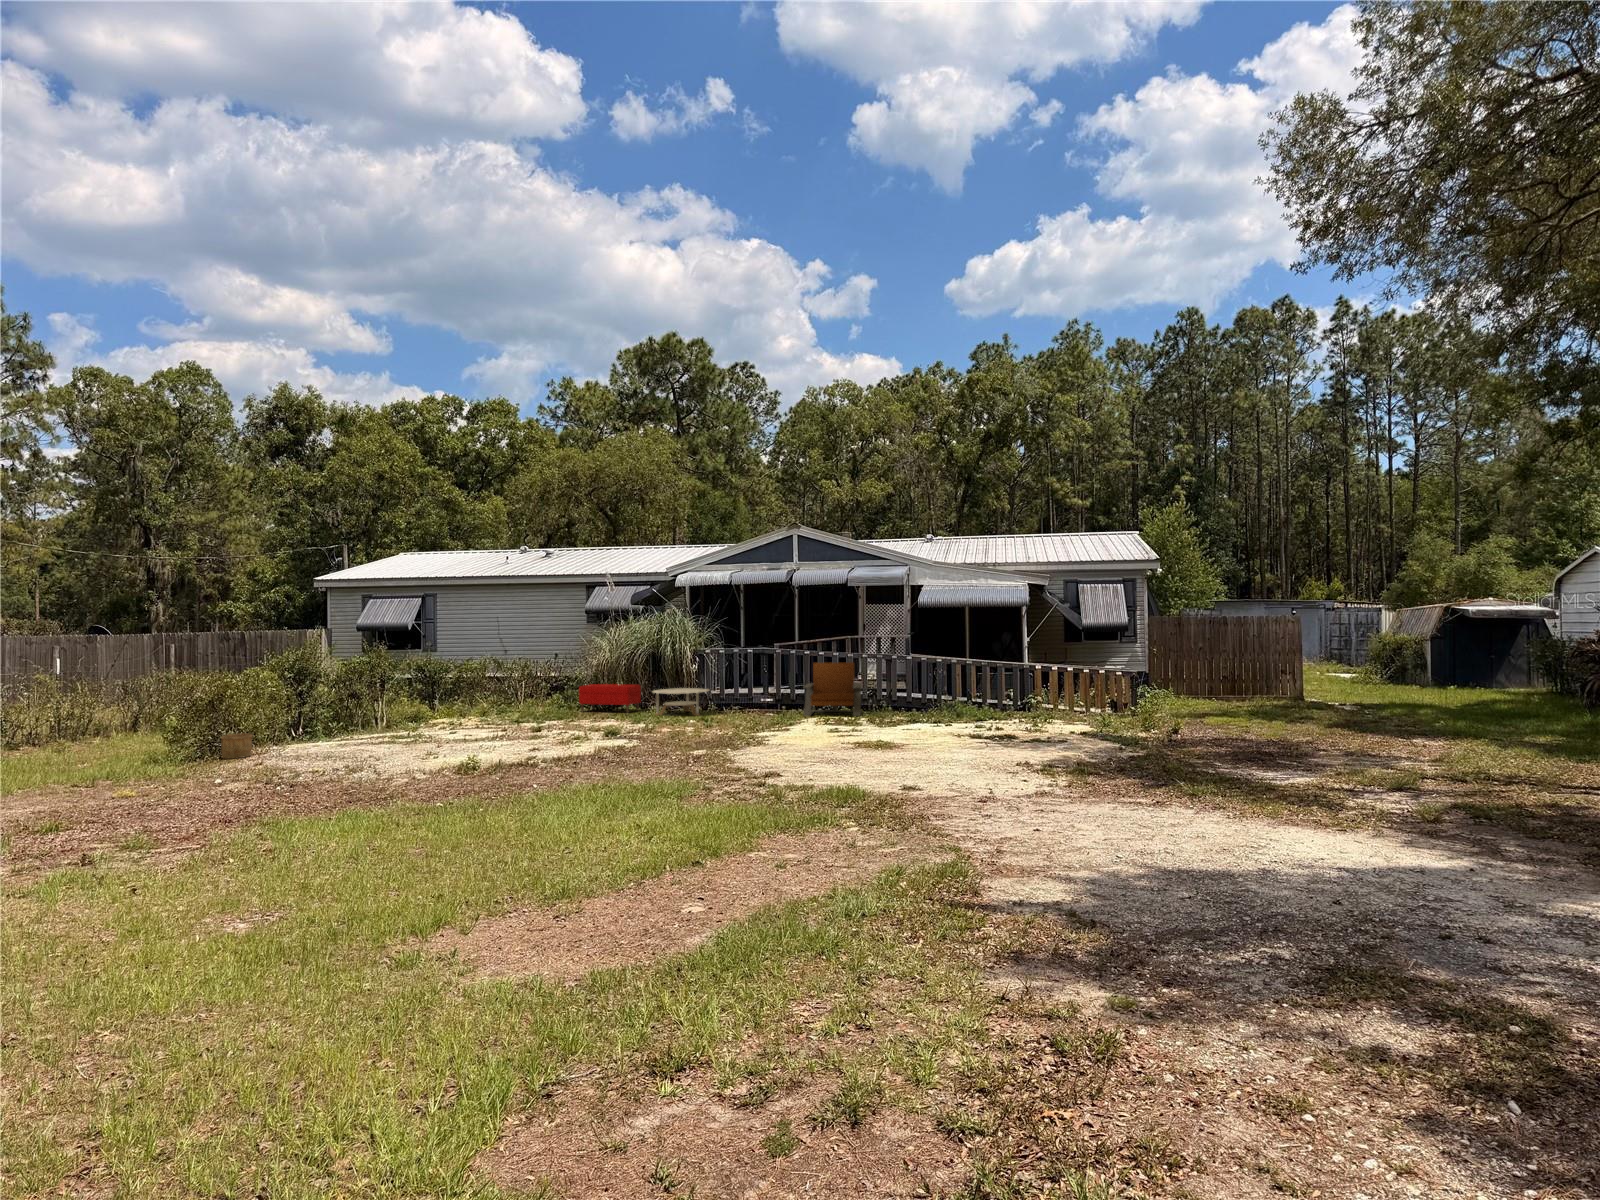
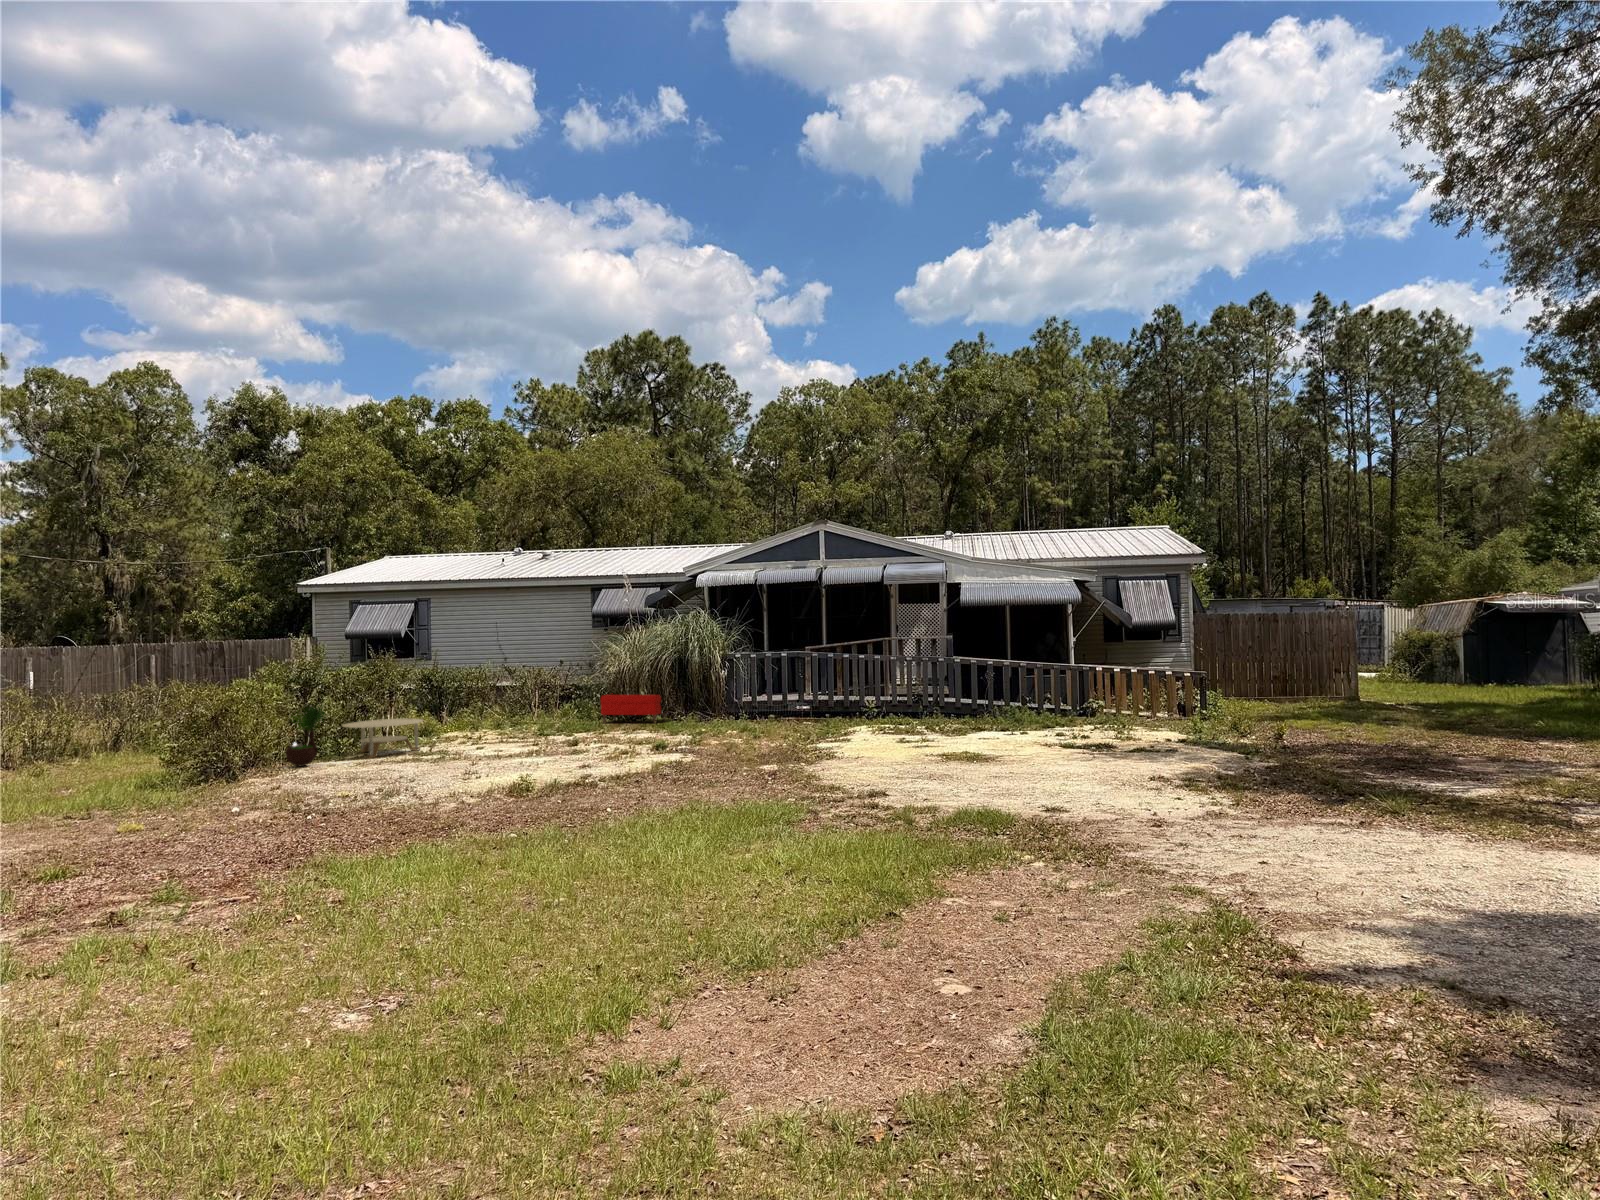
lounge chair: present [804,662,862,716] -> none [846,665,908,723]
potted tree: none [275,686,312,745] -> present [286,707,324,767]
round table: present [653,688,709,716] -> present [343,719,423,758]
wooden bucket: present [221,733,252,759] -> none [231,754,267,784]

